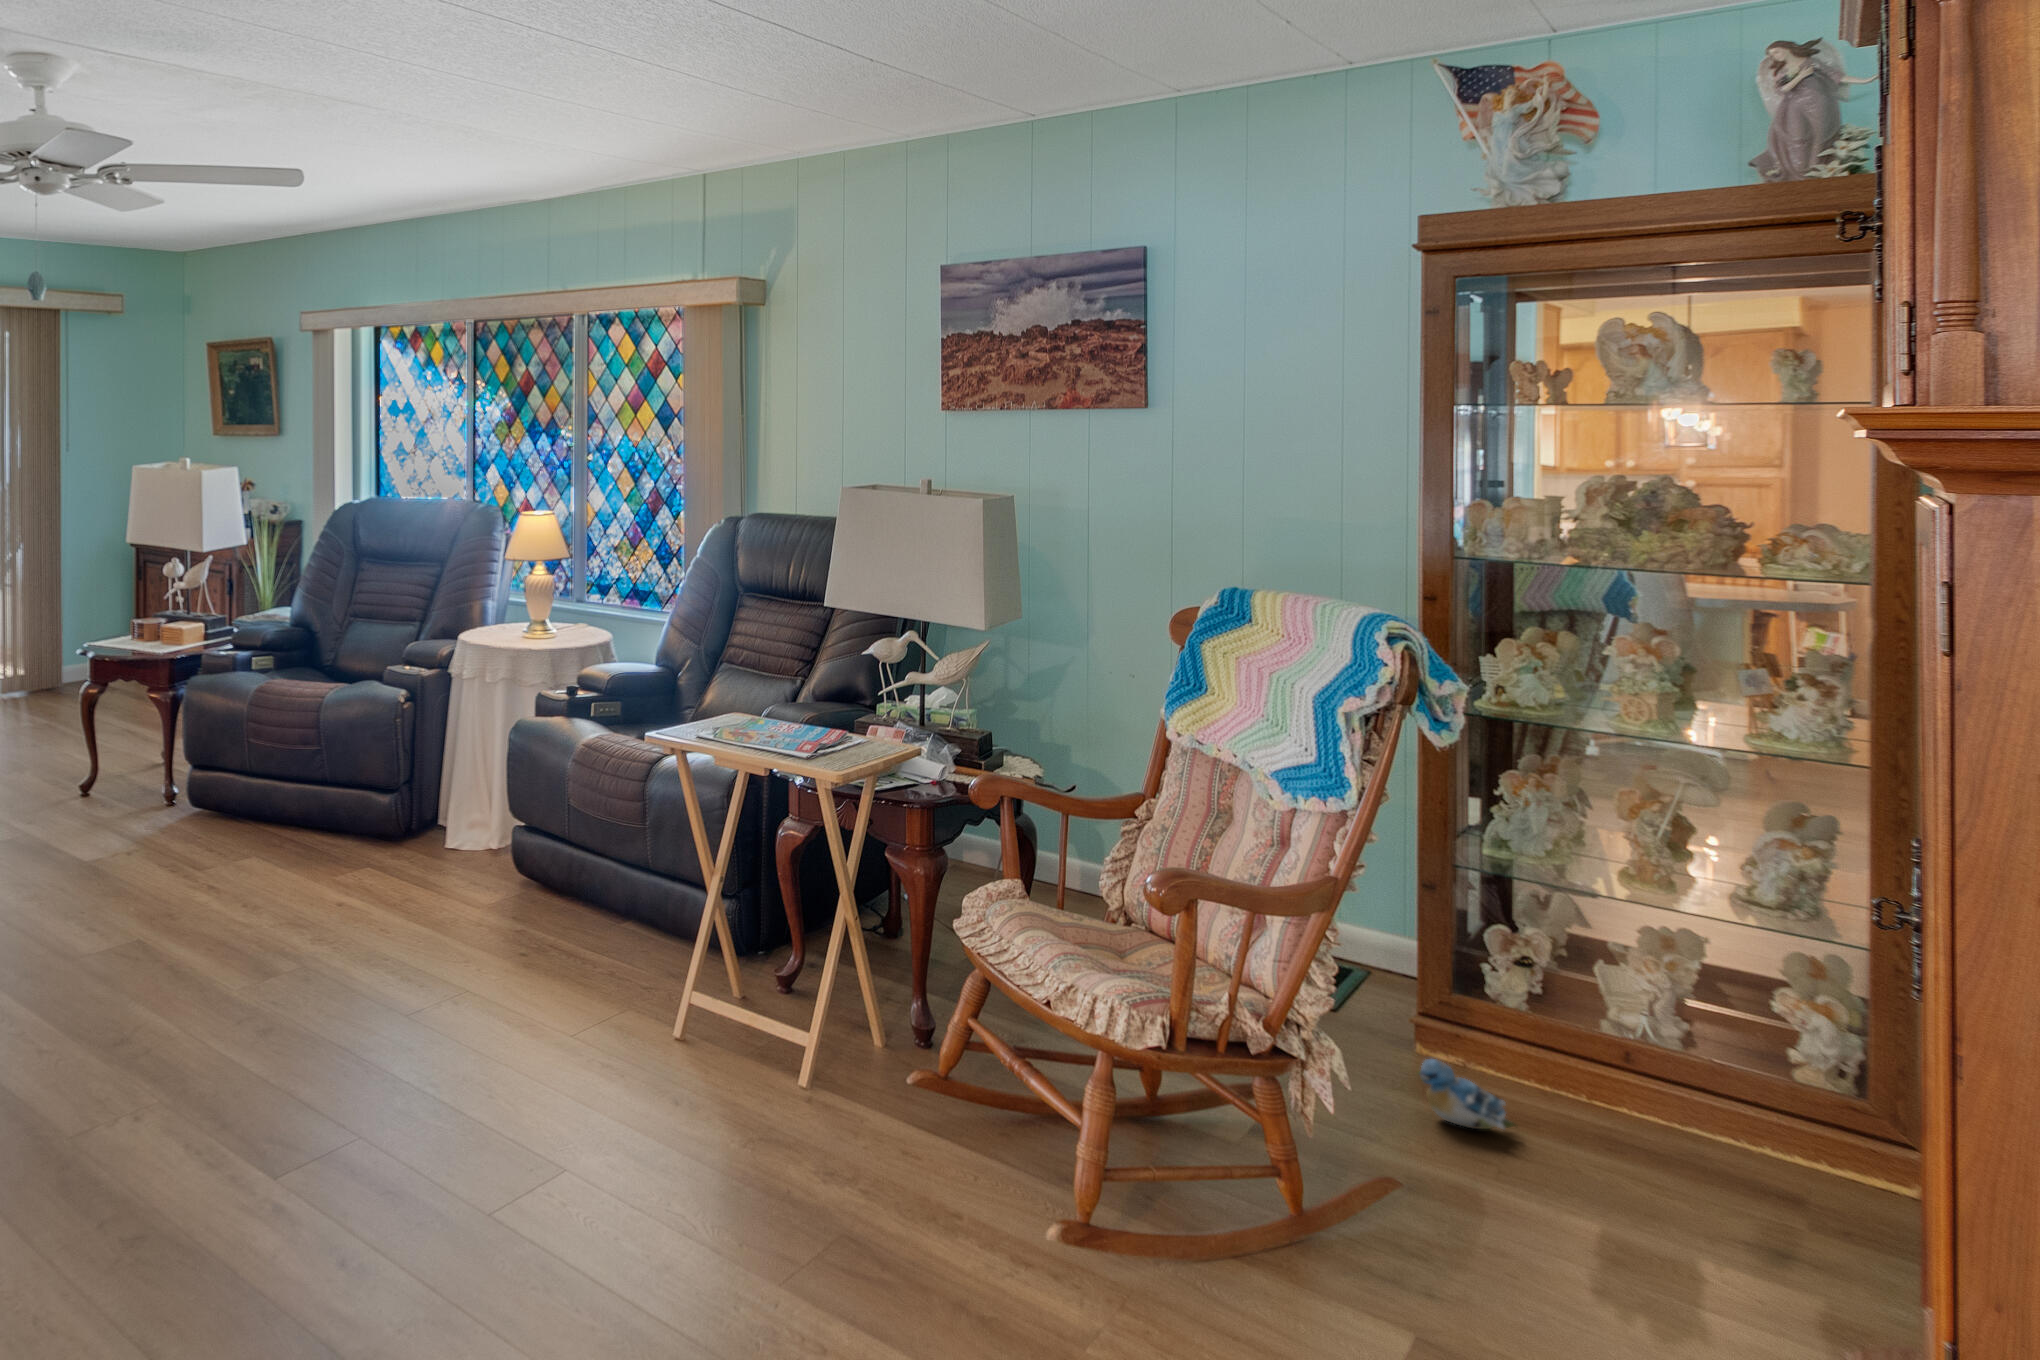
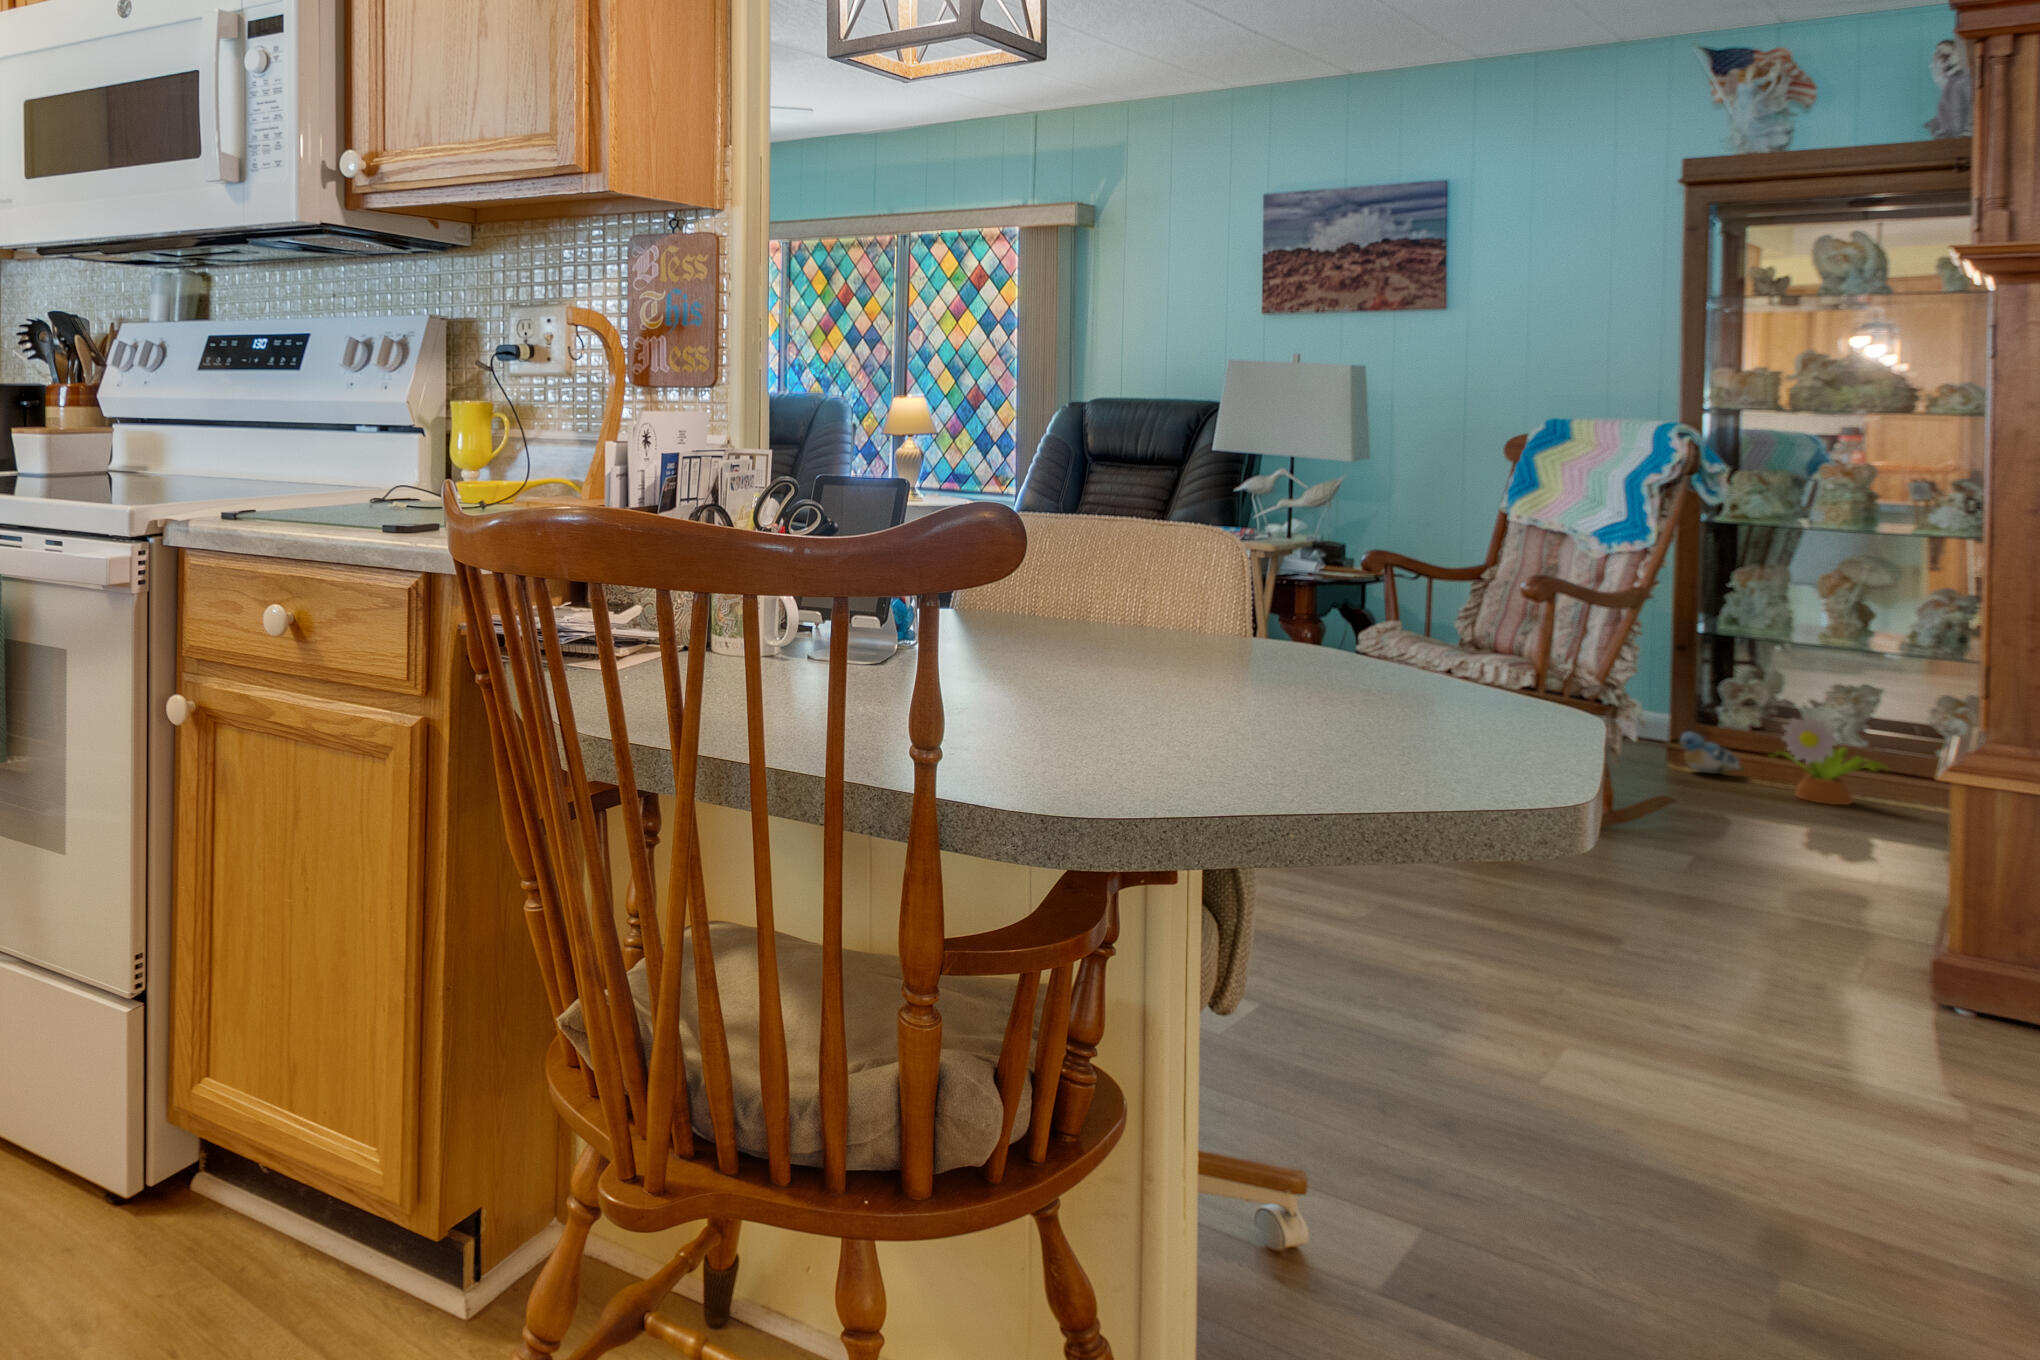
decorative plant: none [1537,1085,1728,1234] -> present [1769,715,1888,805]

